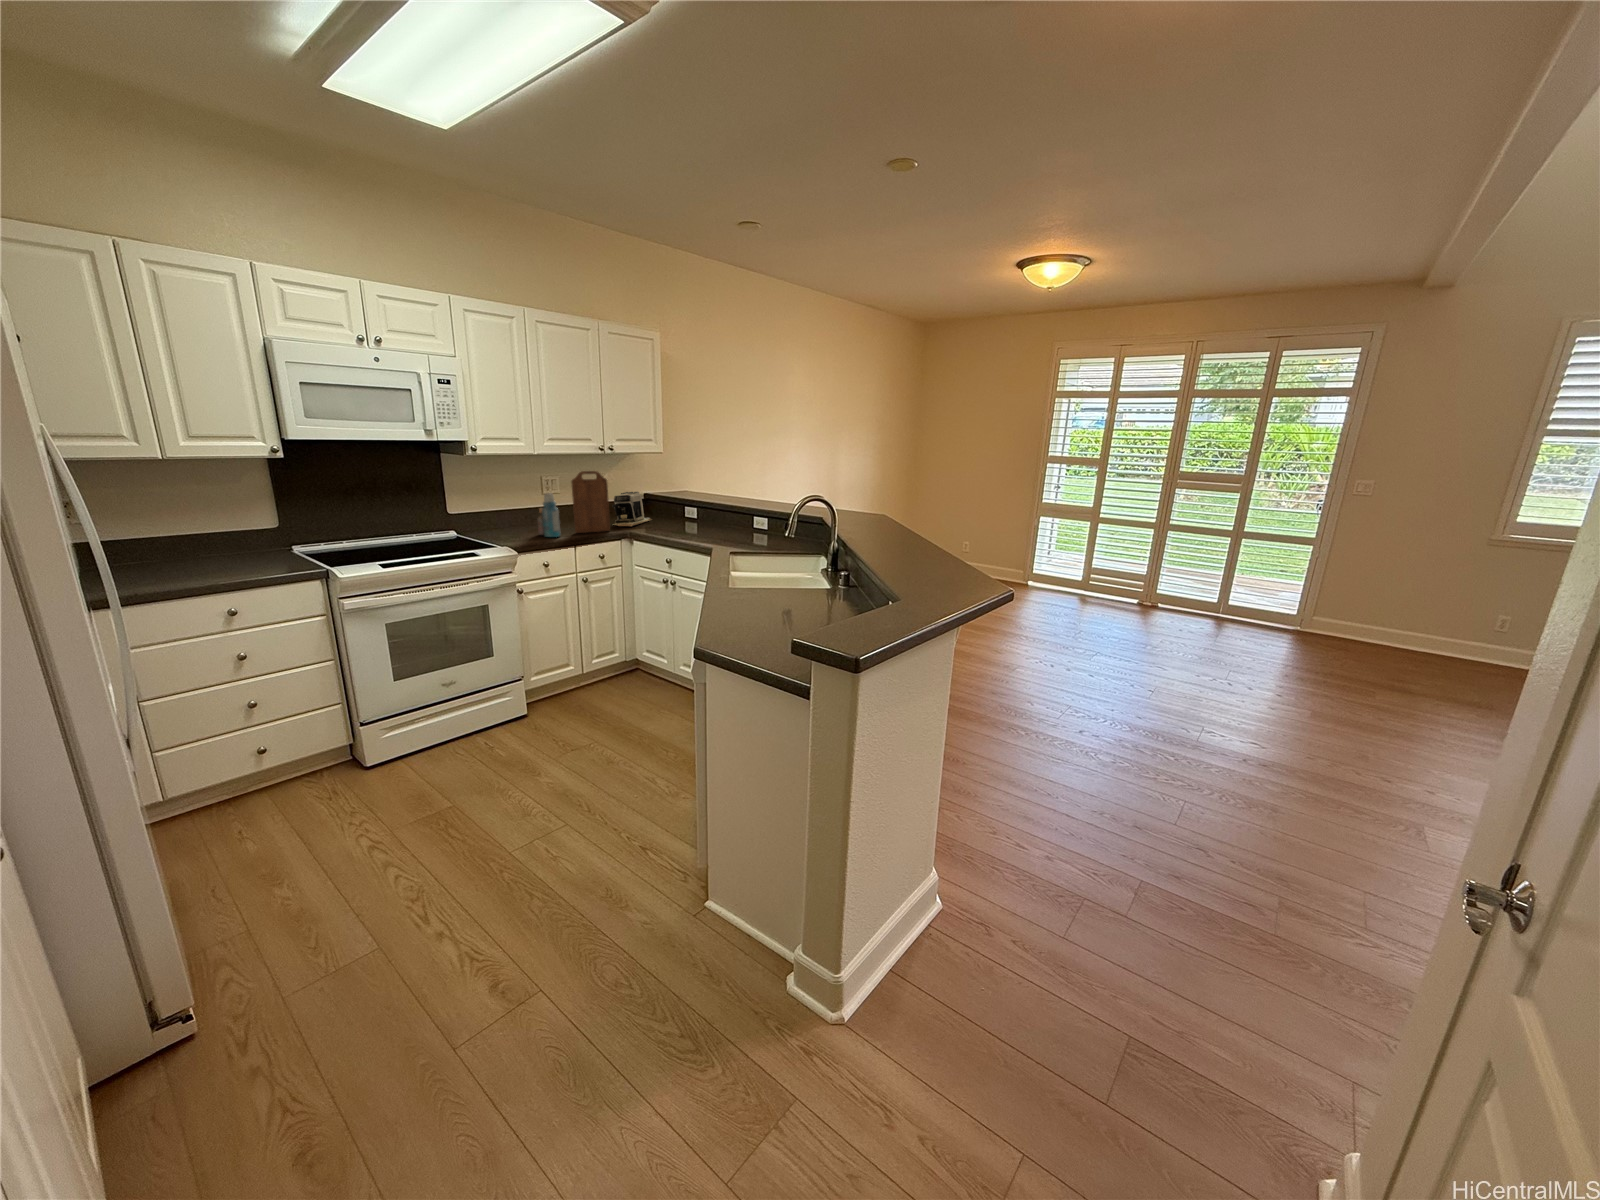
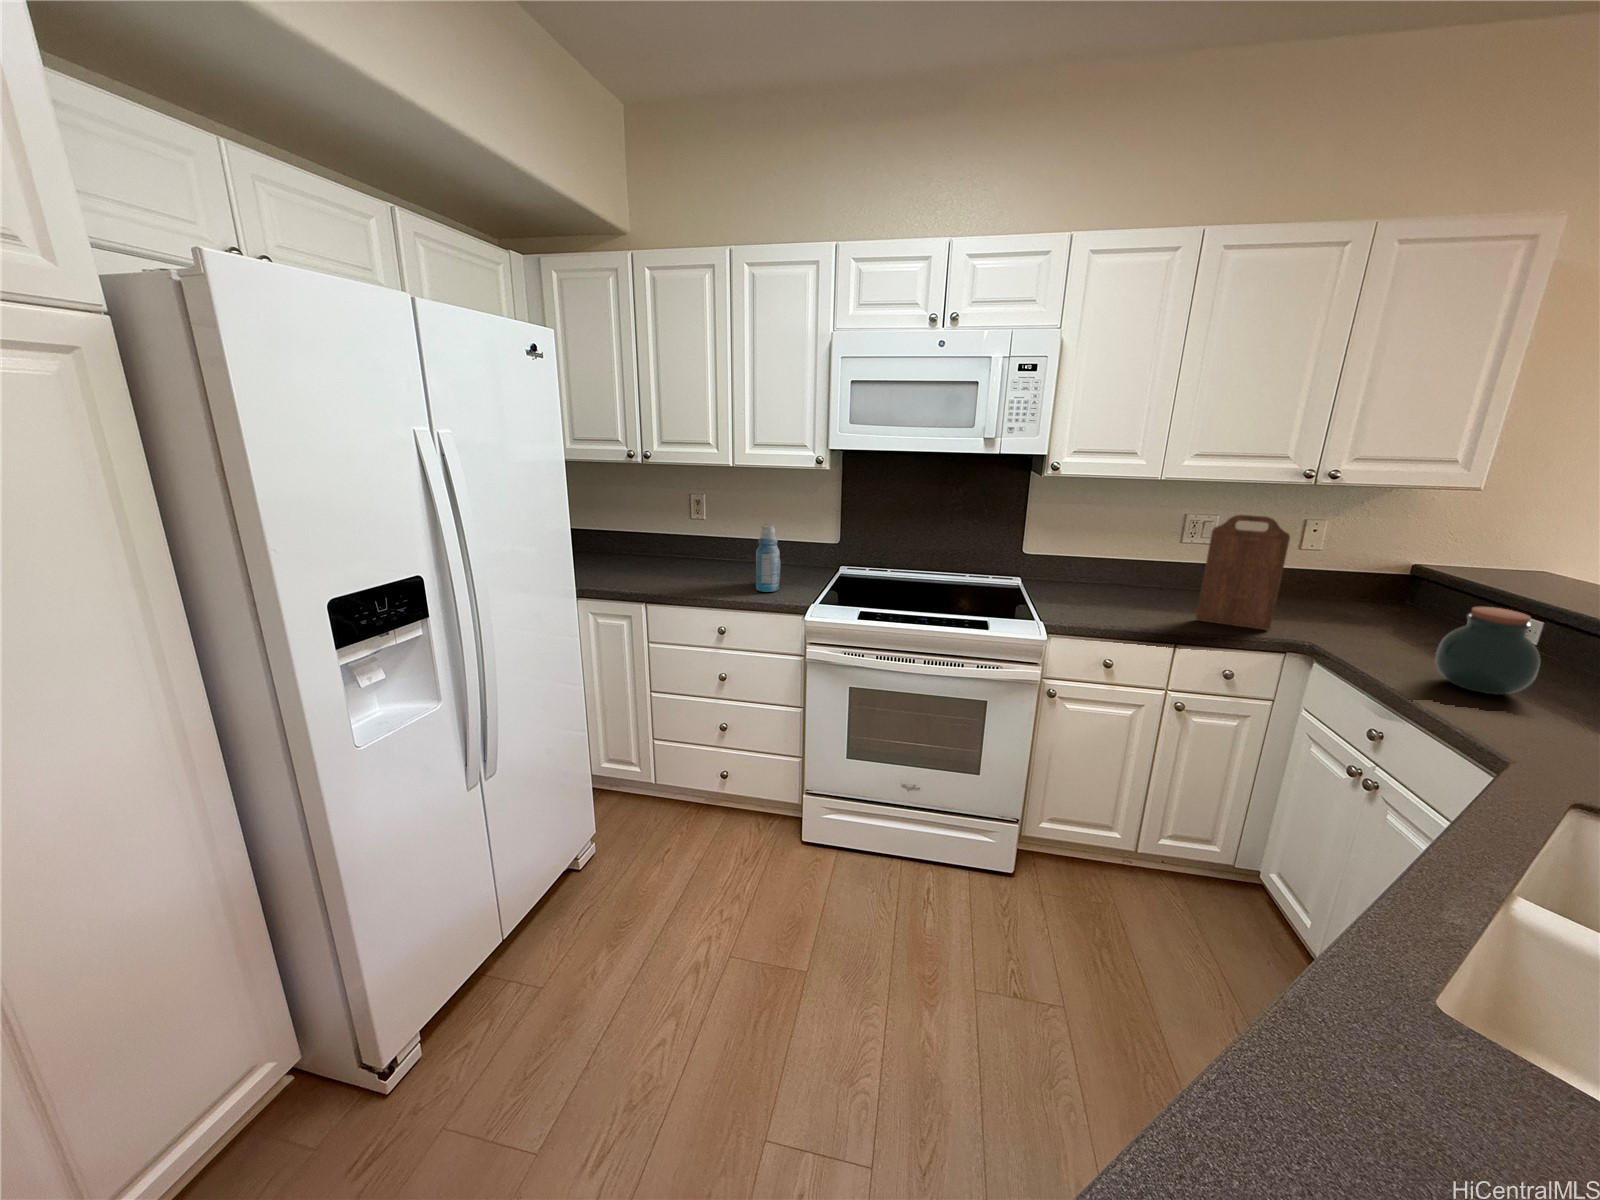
coffee maker: present [612,492,652,526] -> none [1292,557,1403,630]
bottle: present [537,493,560,537] -> present [756,524,781,592]
jar: none [677,499,708,534] -> present [1435,607,1540,694]

